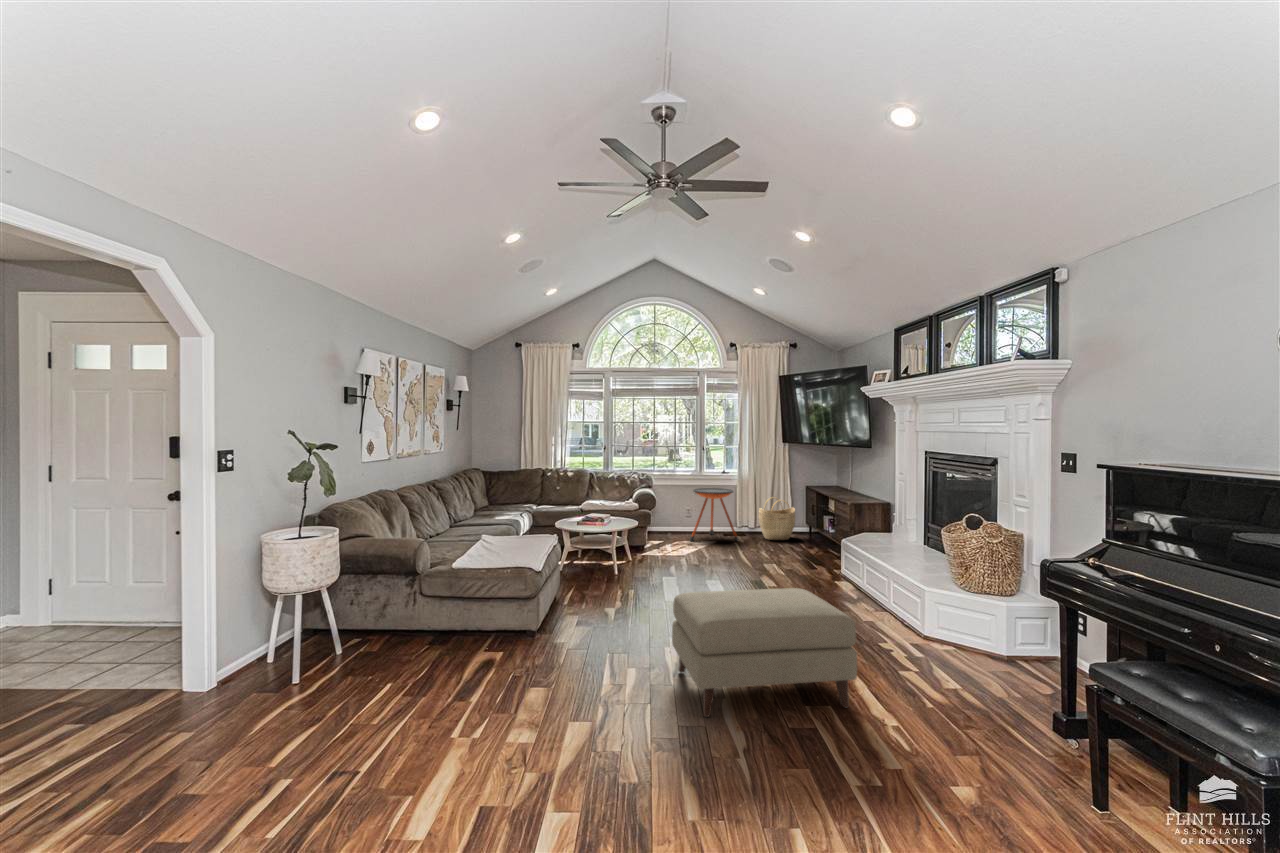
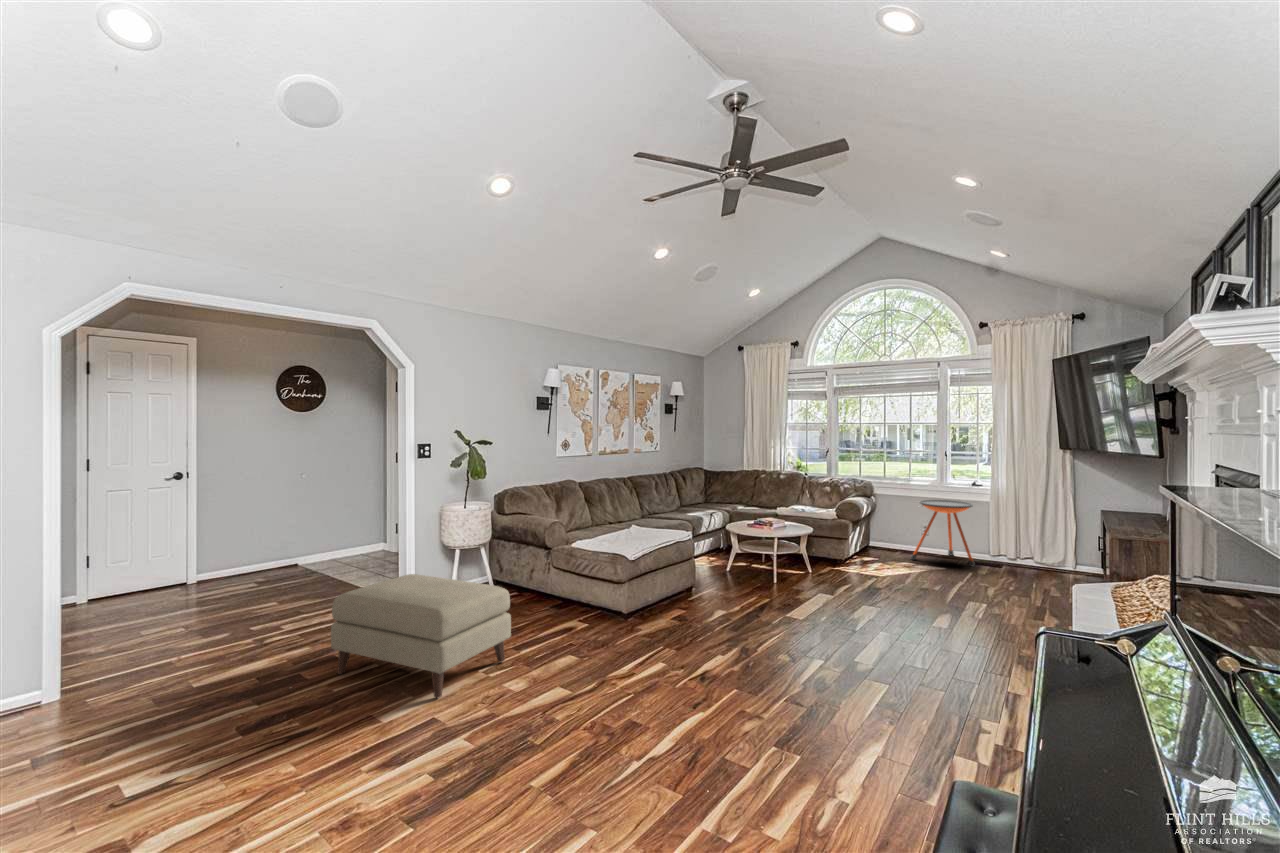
woven basket: present [759,498,795,540] -> none [1009,517,1062,573]
ottoman: present [672,588,857,717] -> present [331,574,511,698]

